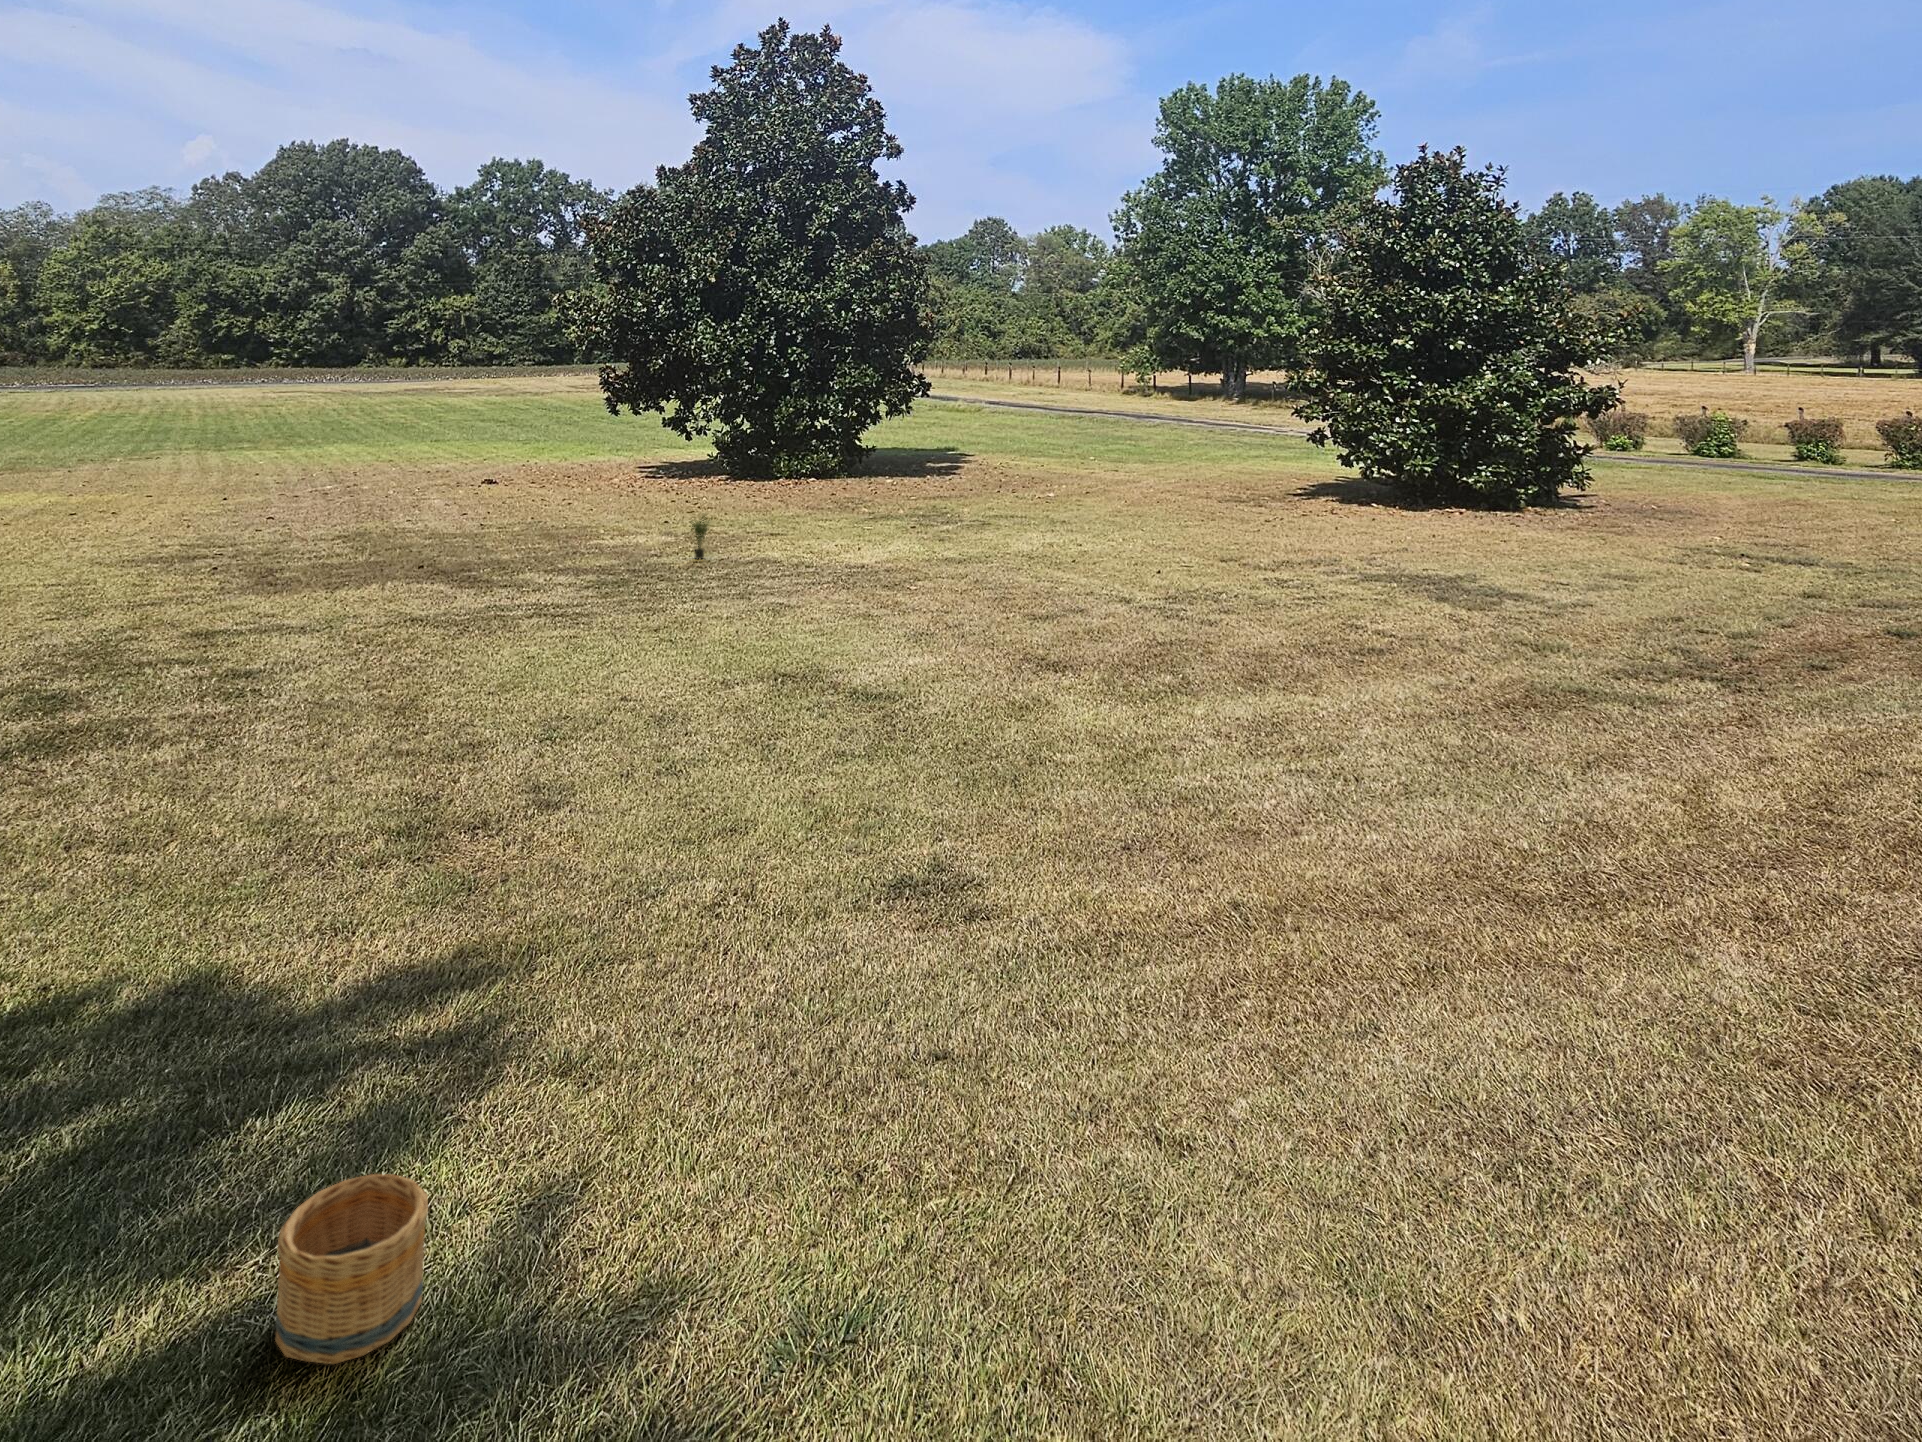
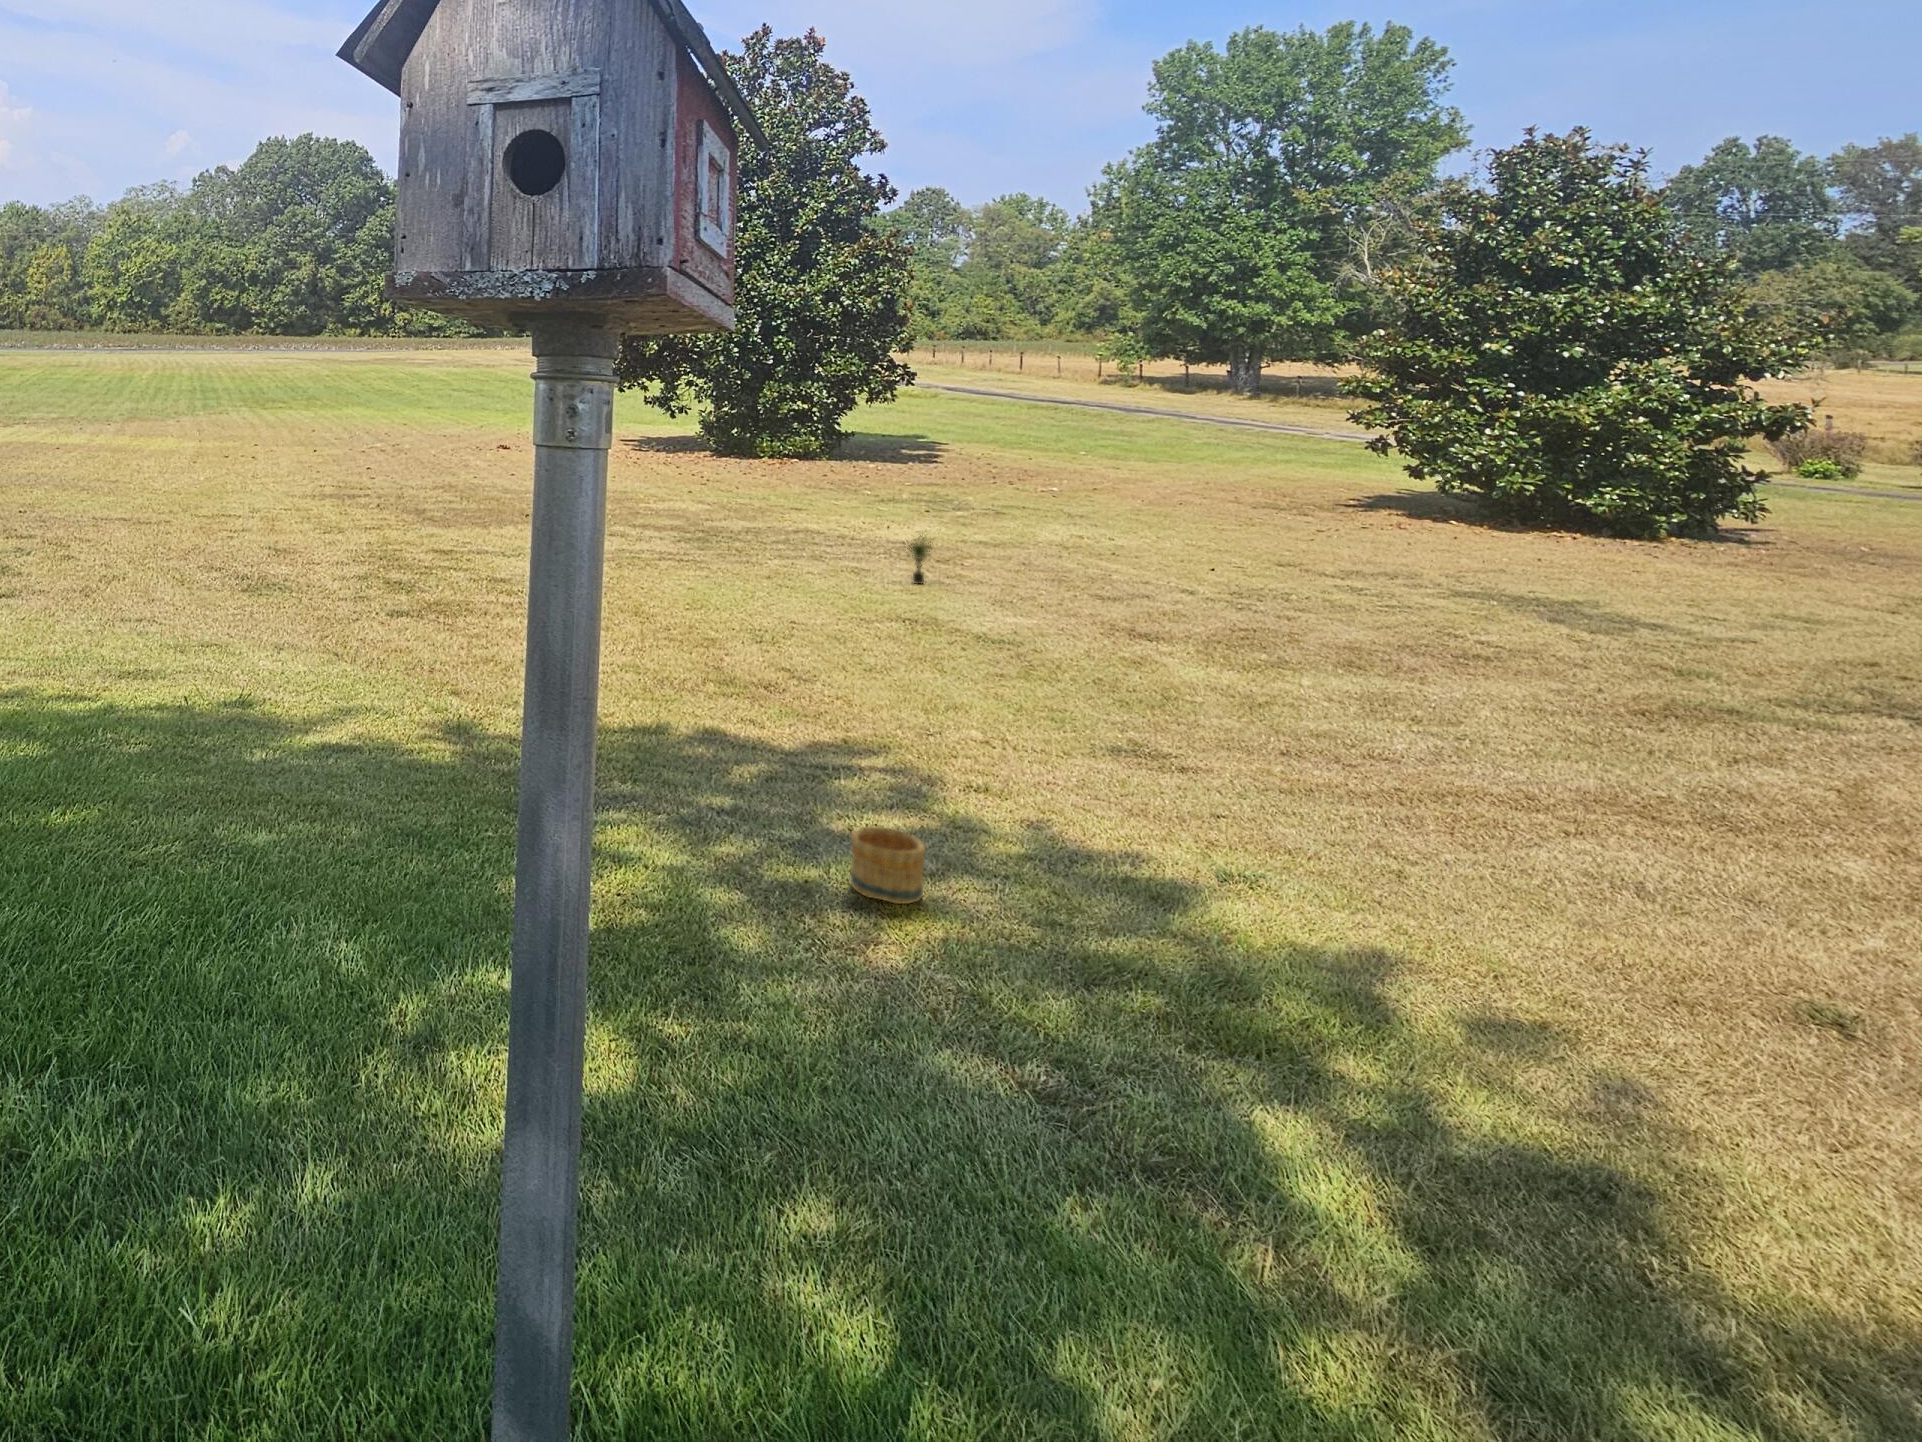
potted plant: present [691,516,709,559] -> present [909,534,931,584]

